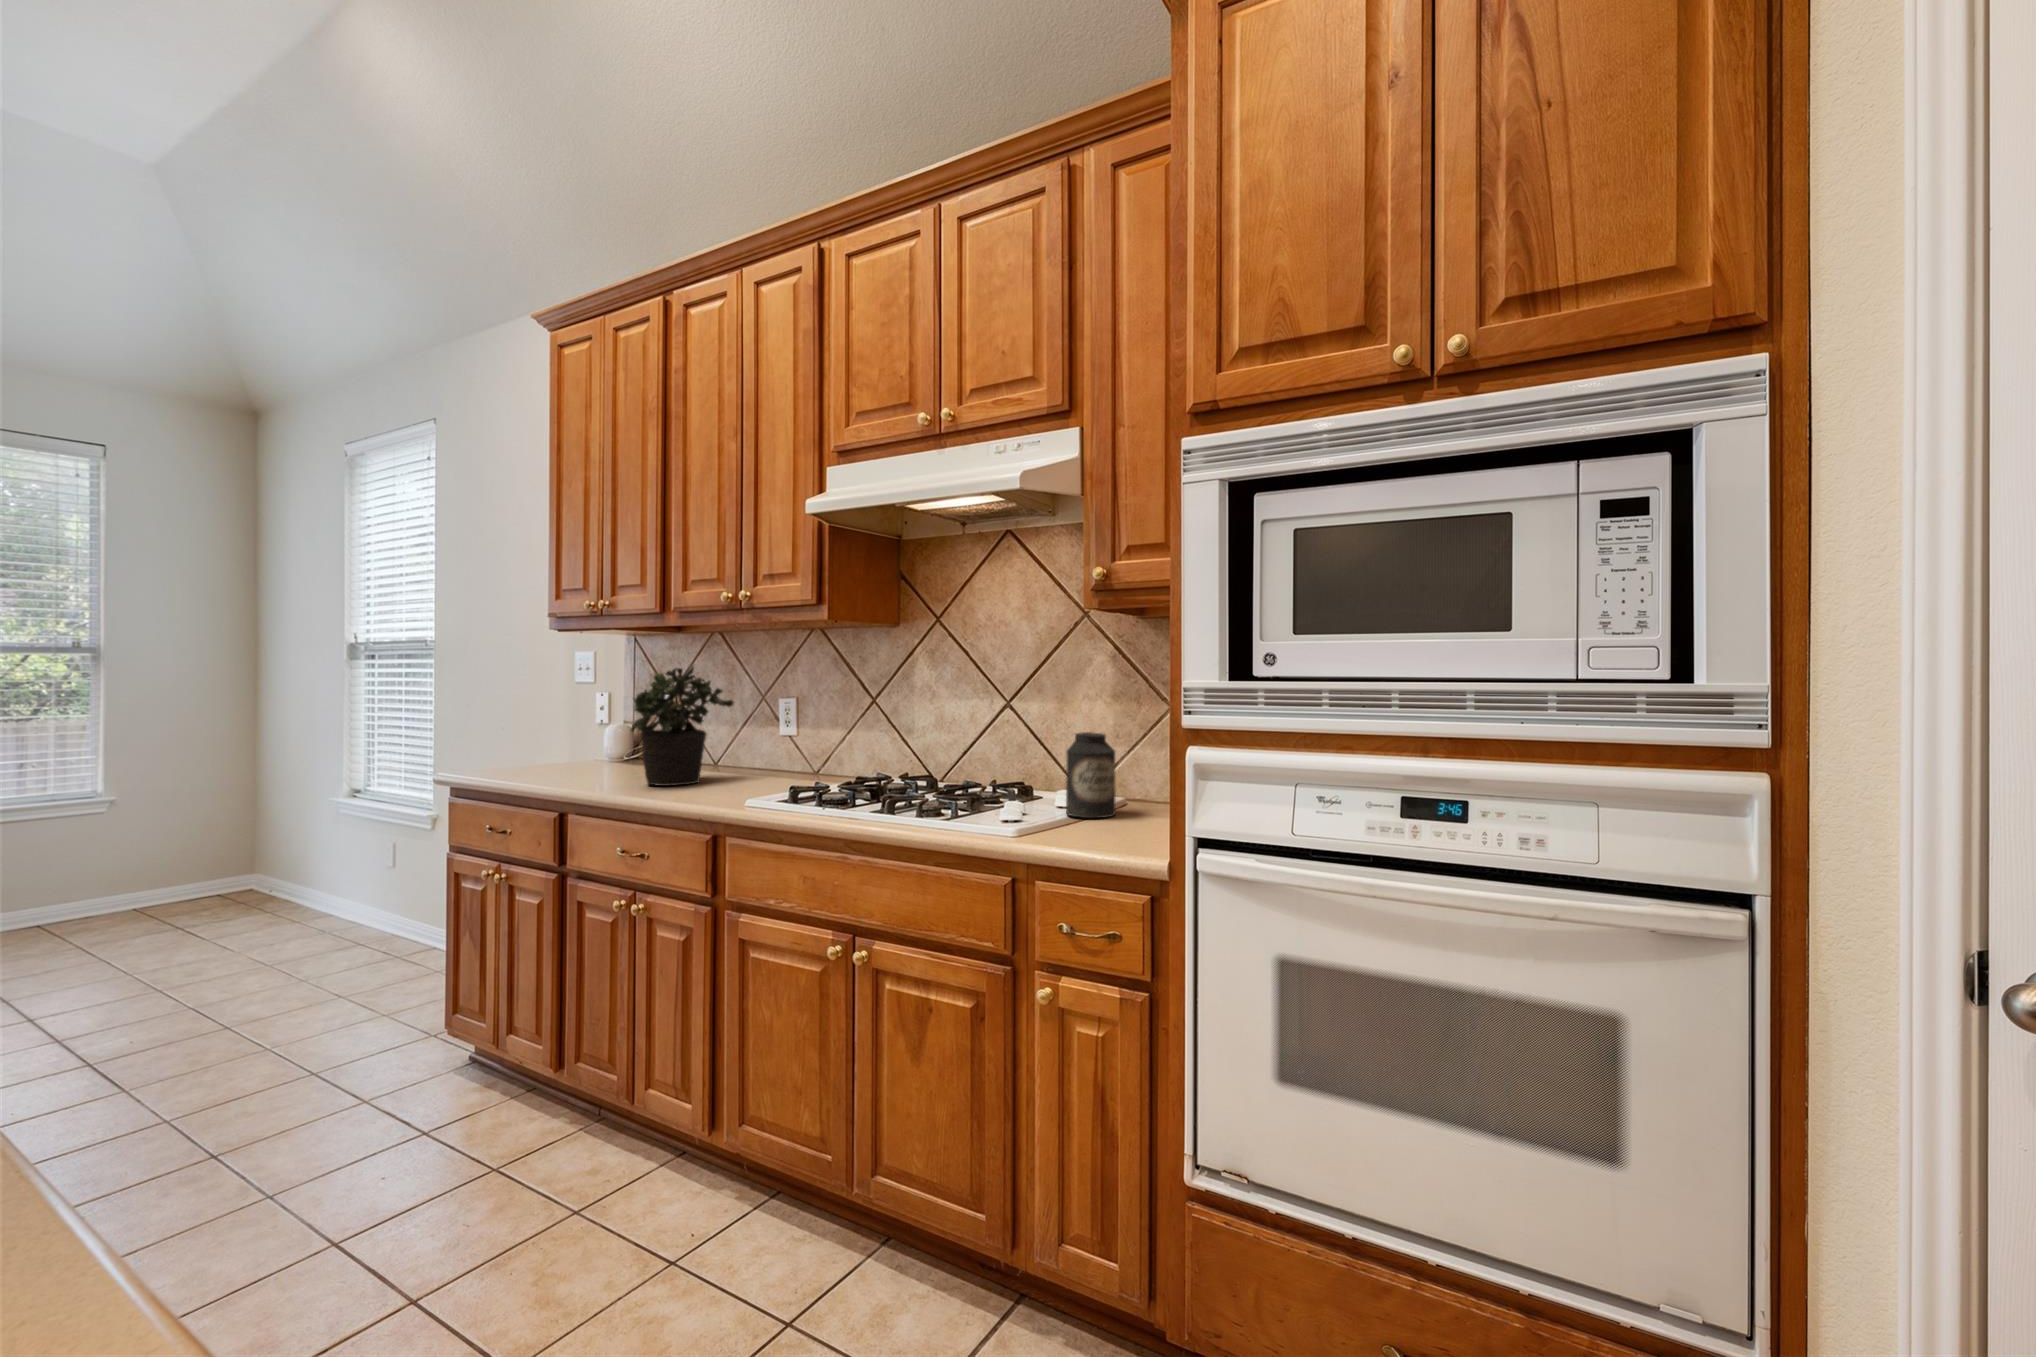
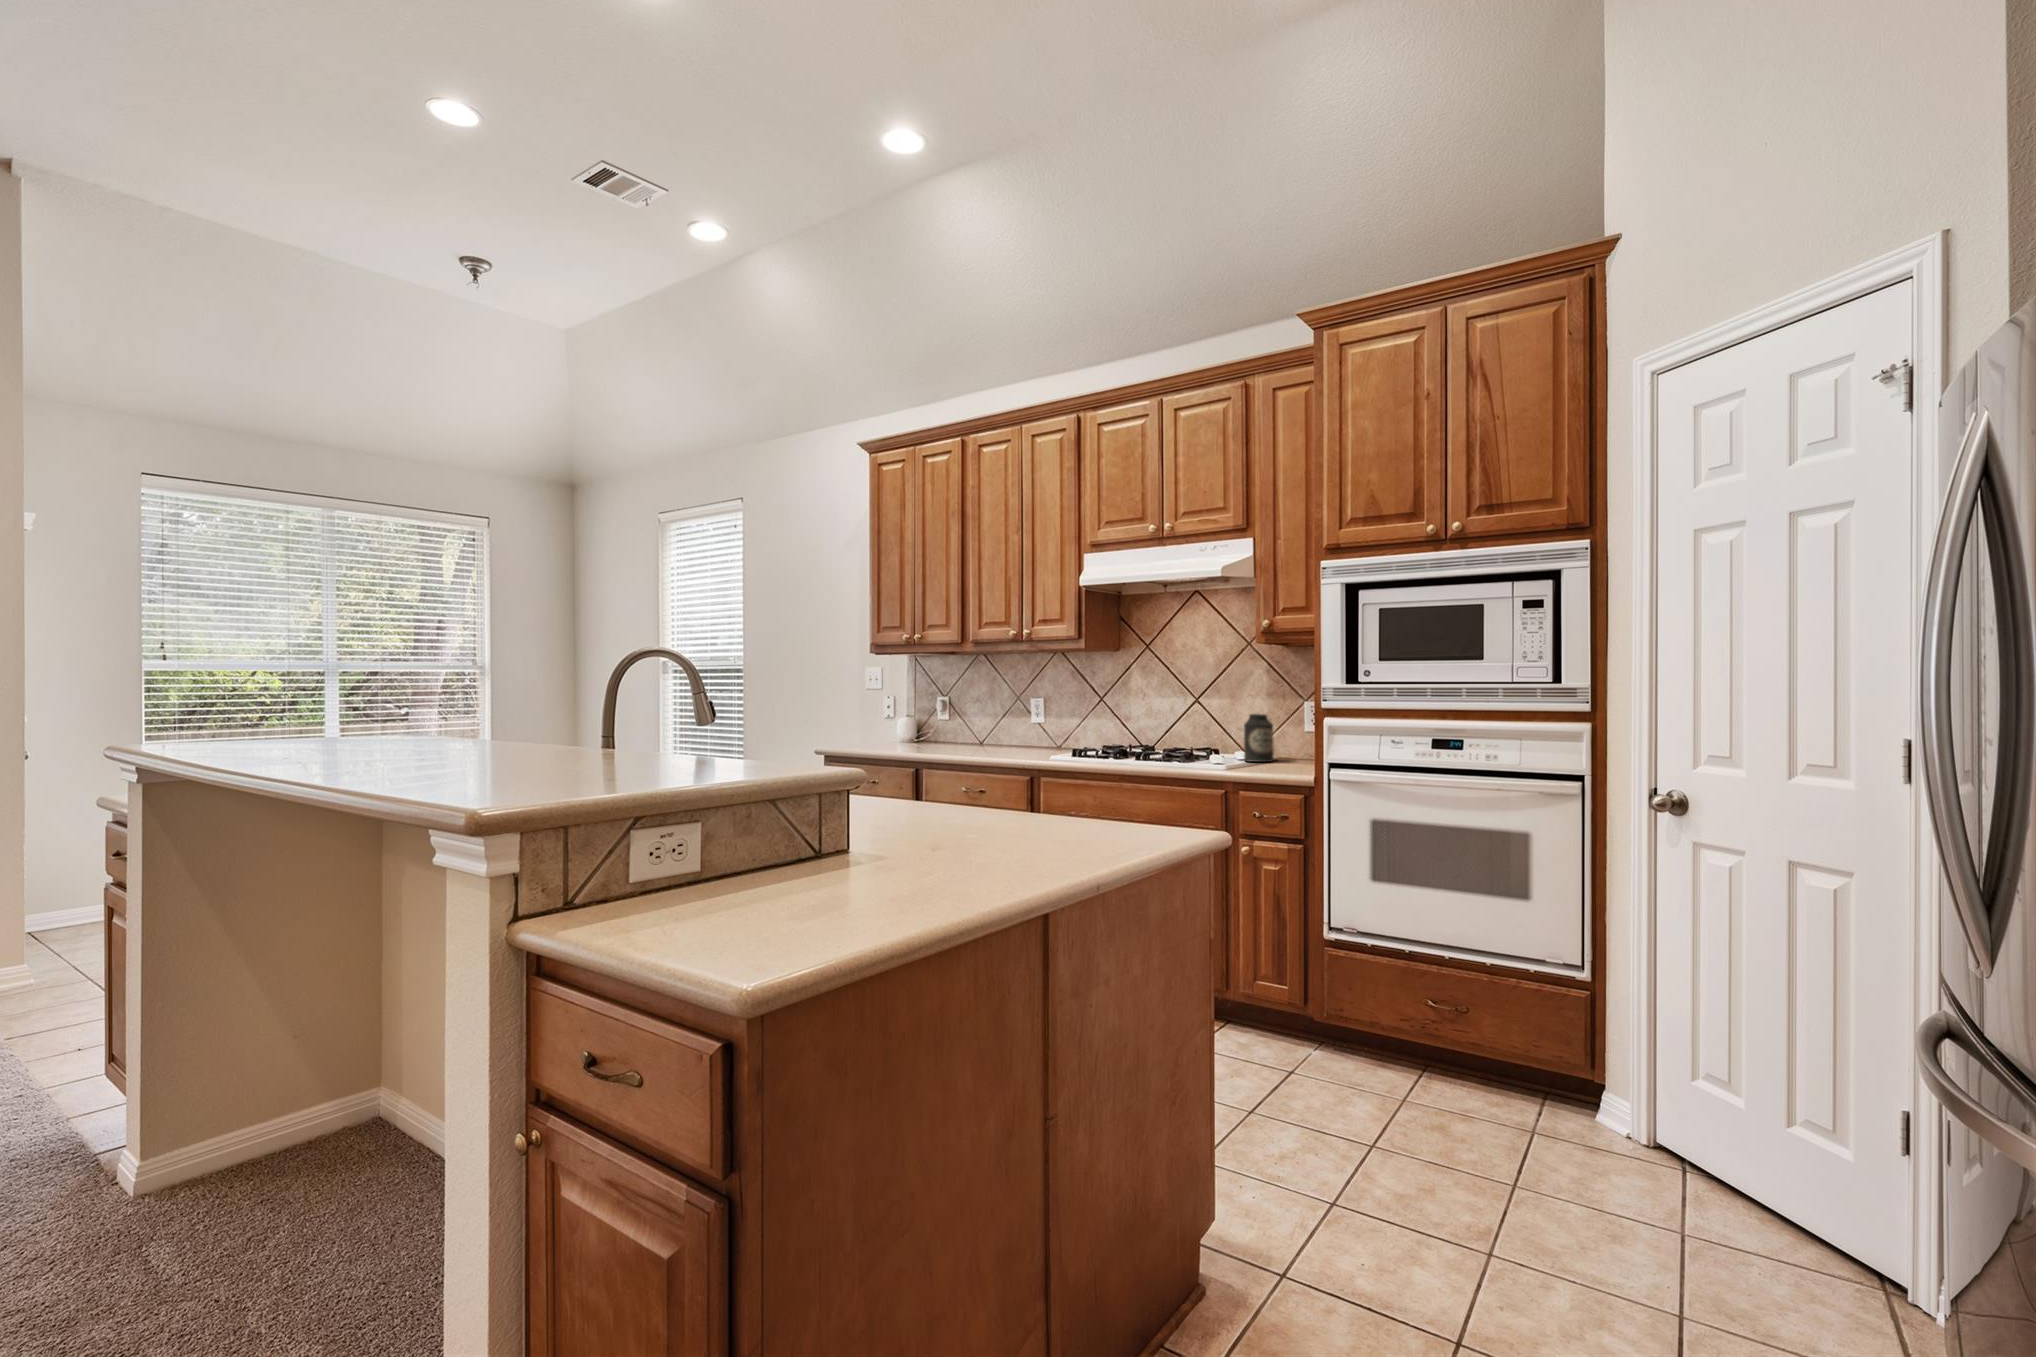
potted plant: present [631,665,733,786] -> none [951,675,1008,752]

